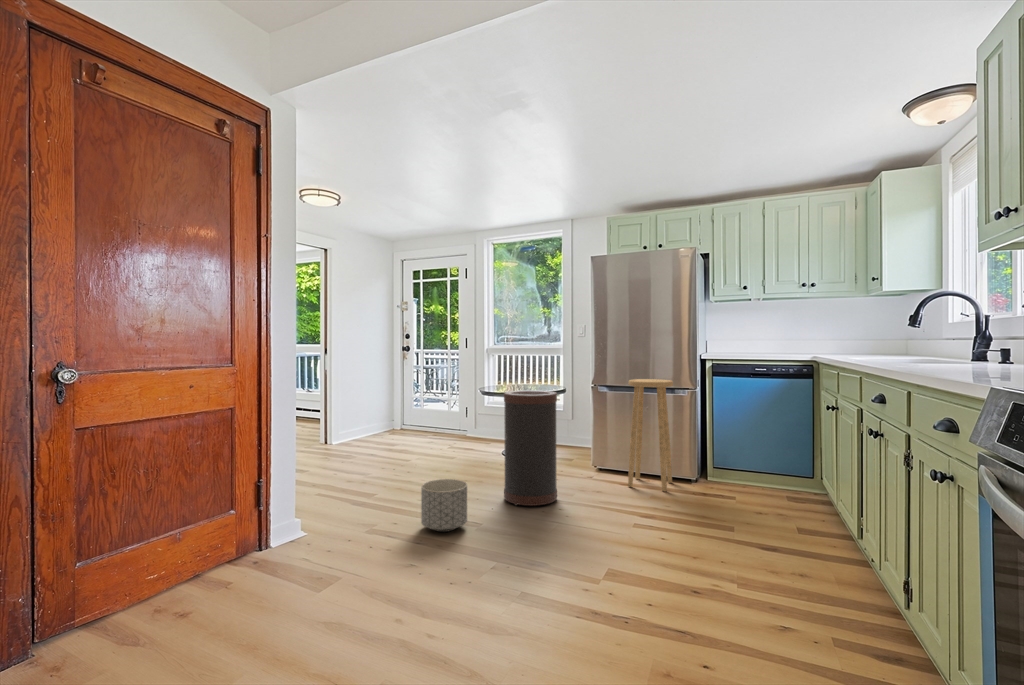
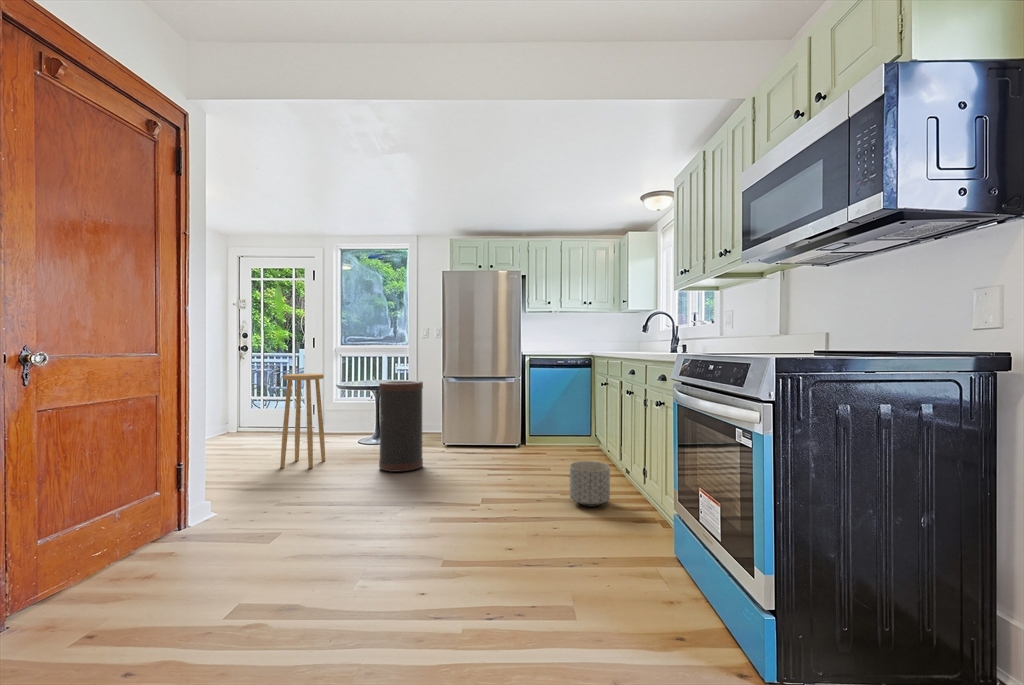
stool: present [628,379,673,491] -> present [280,373,325,468]
planter: present [421,479,467,532] -> present [570,461,610,506]

